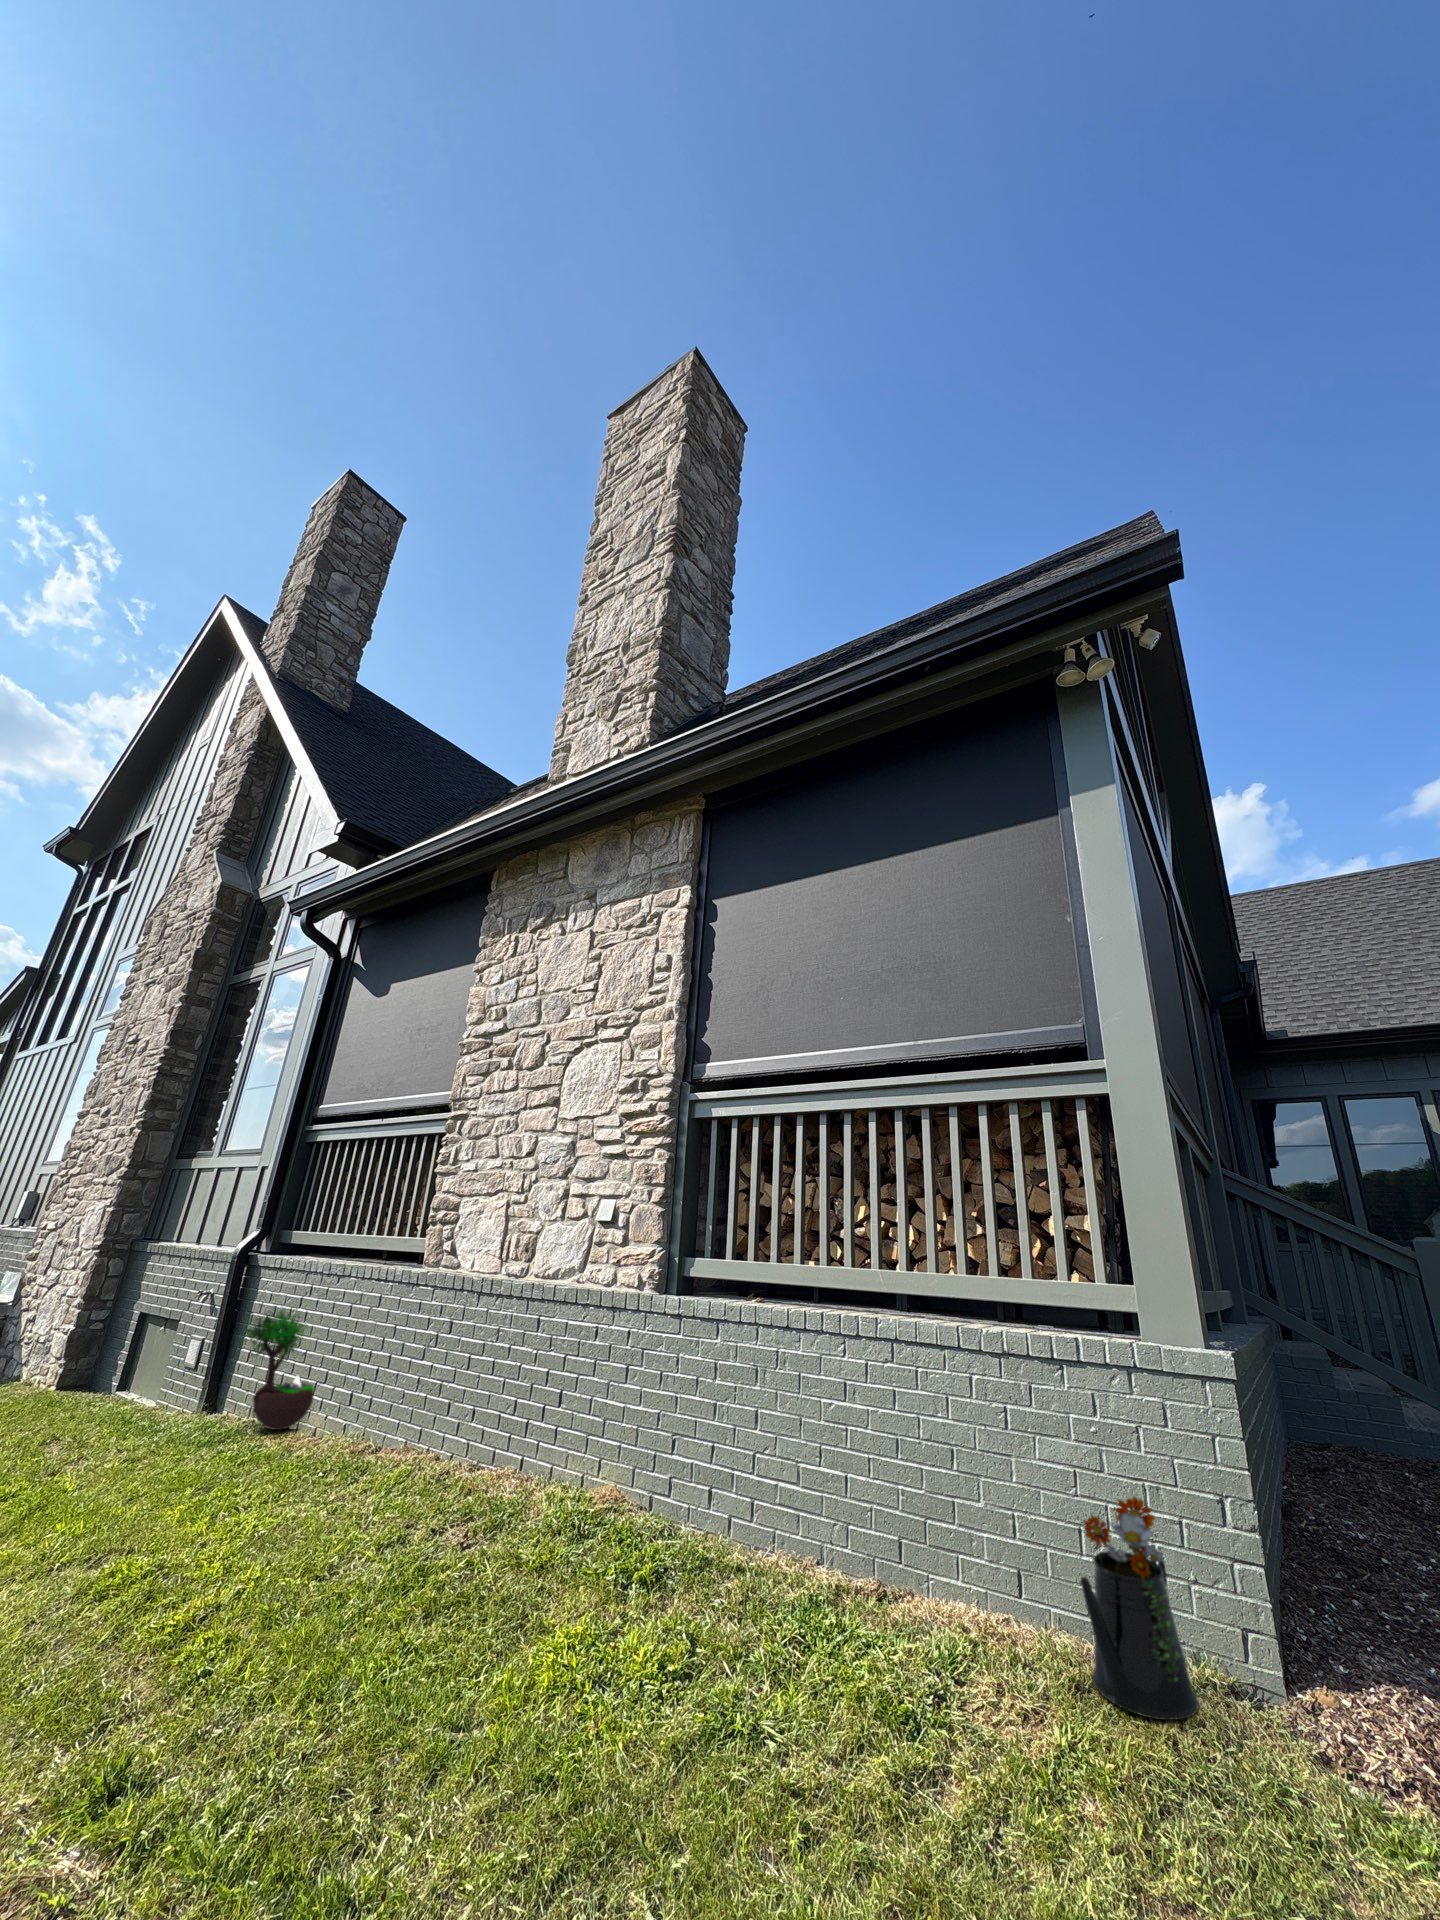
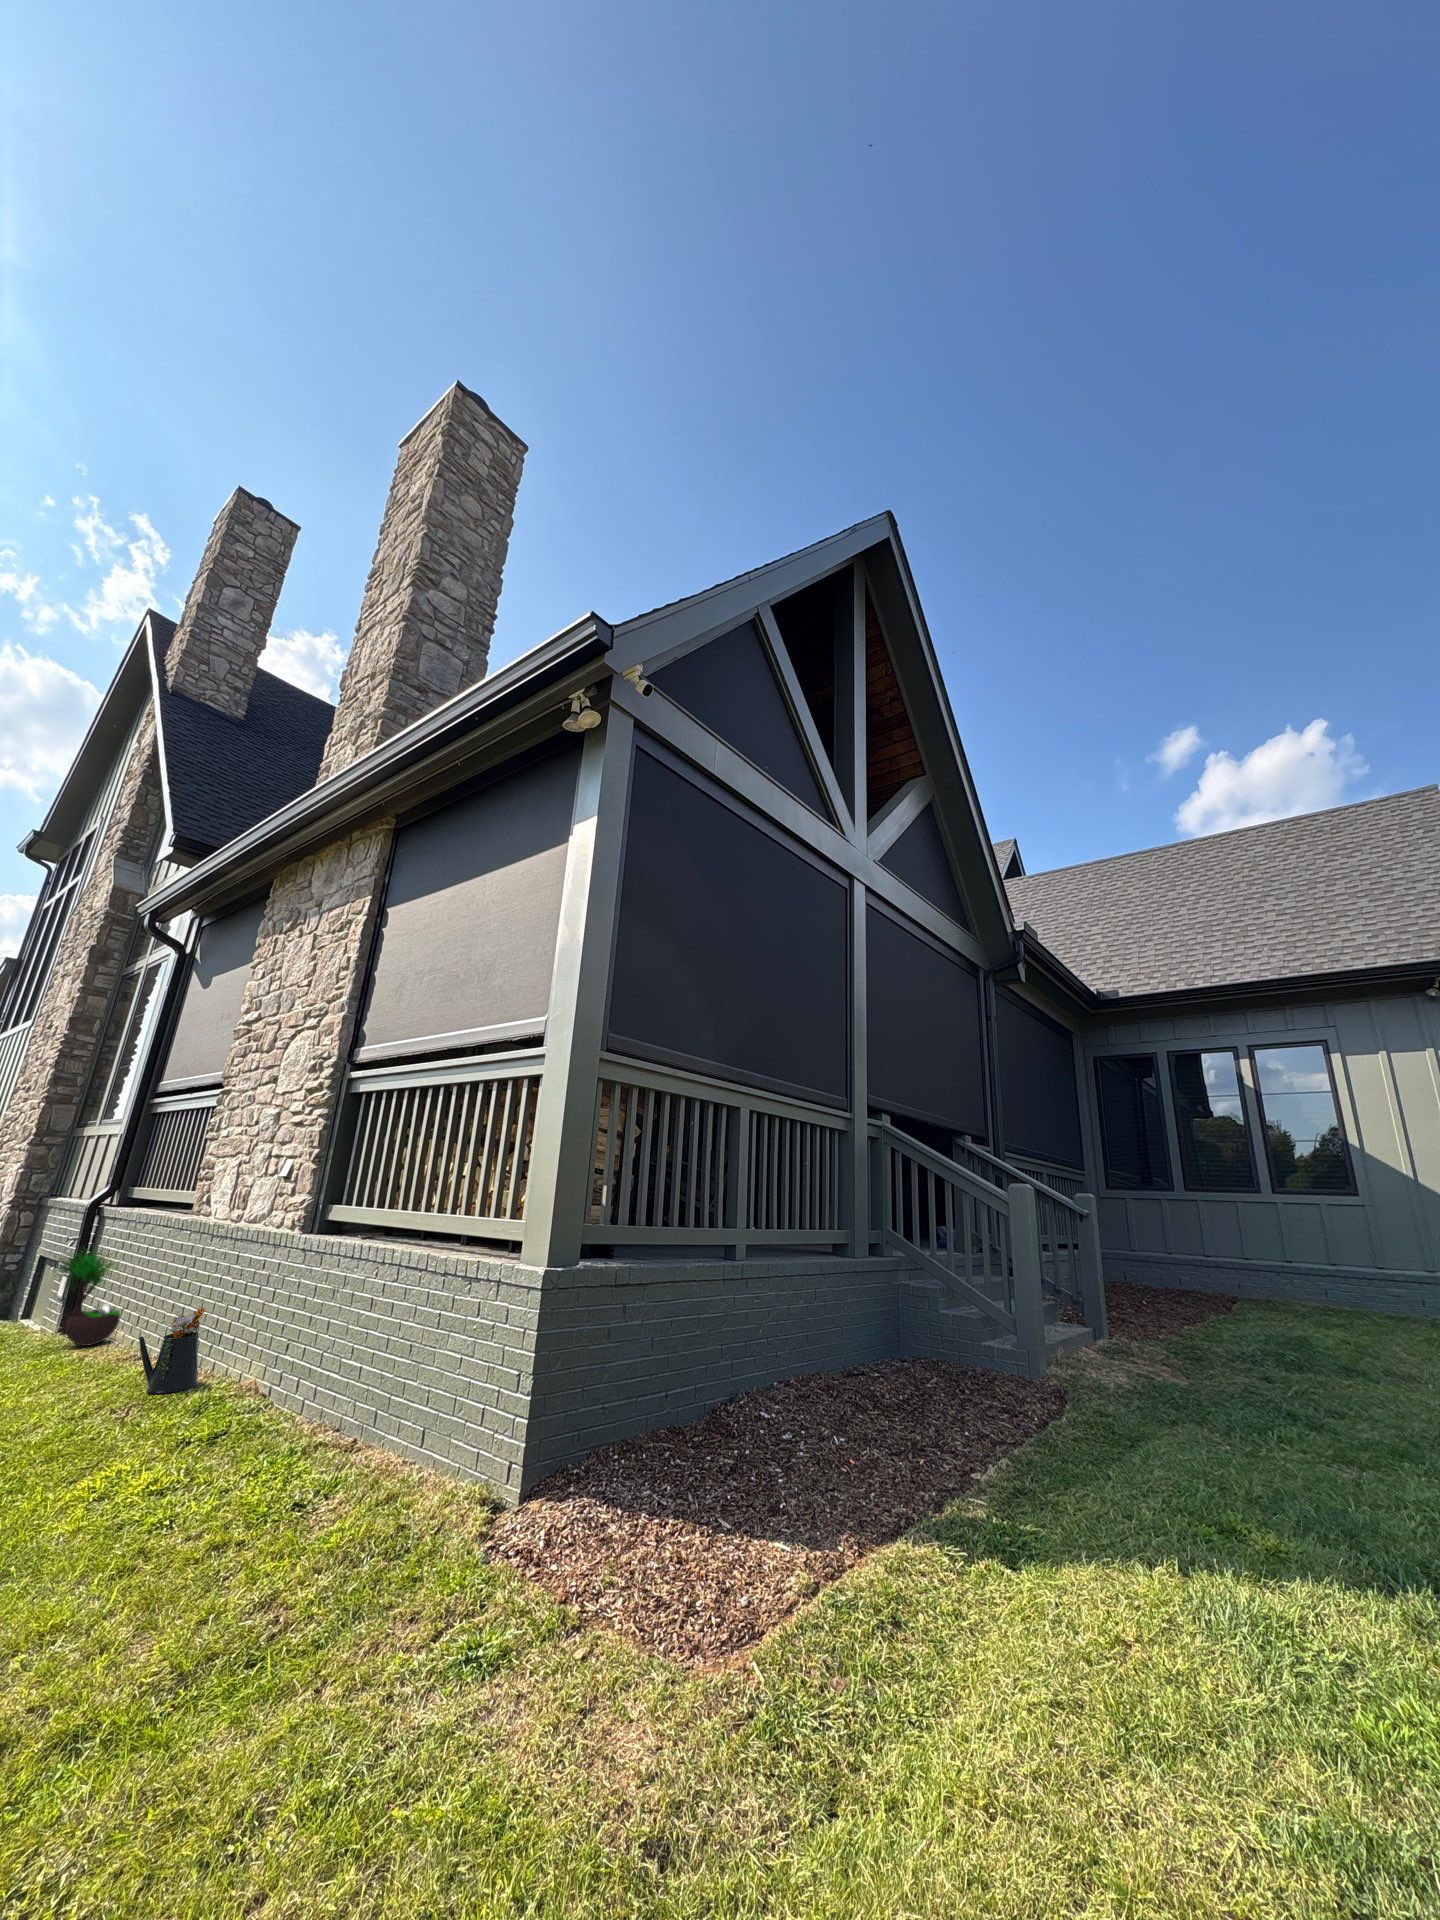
watering can: present [1081,1496,1199,1720] -> present [139,1307,215,1393]

